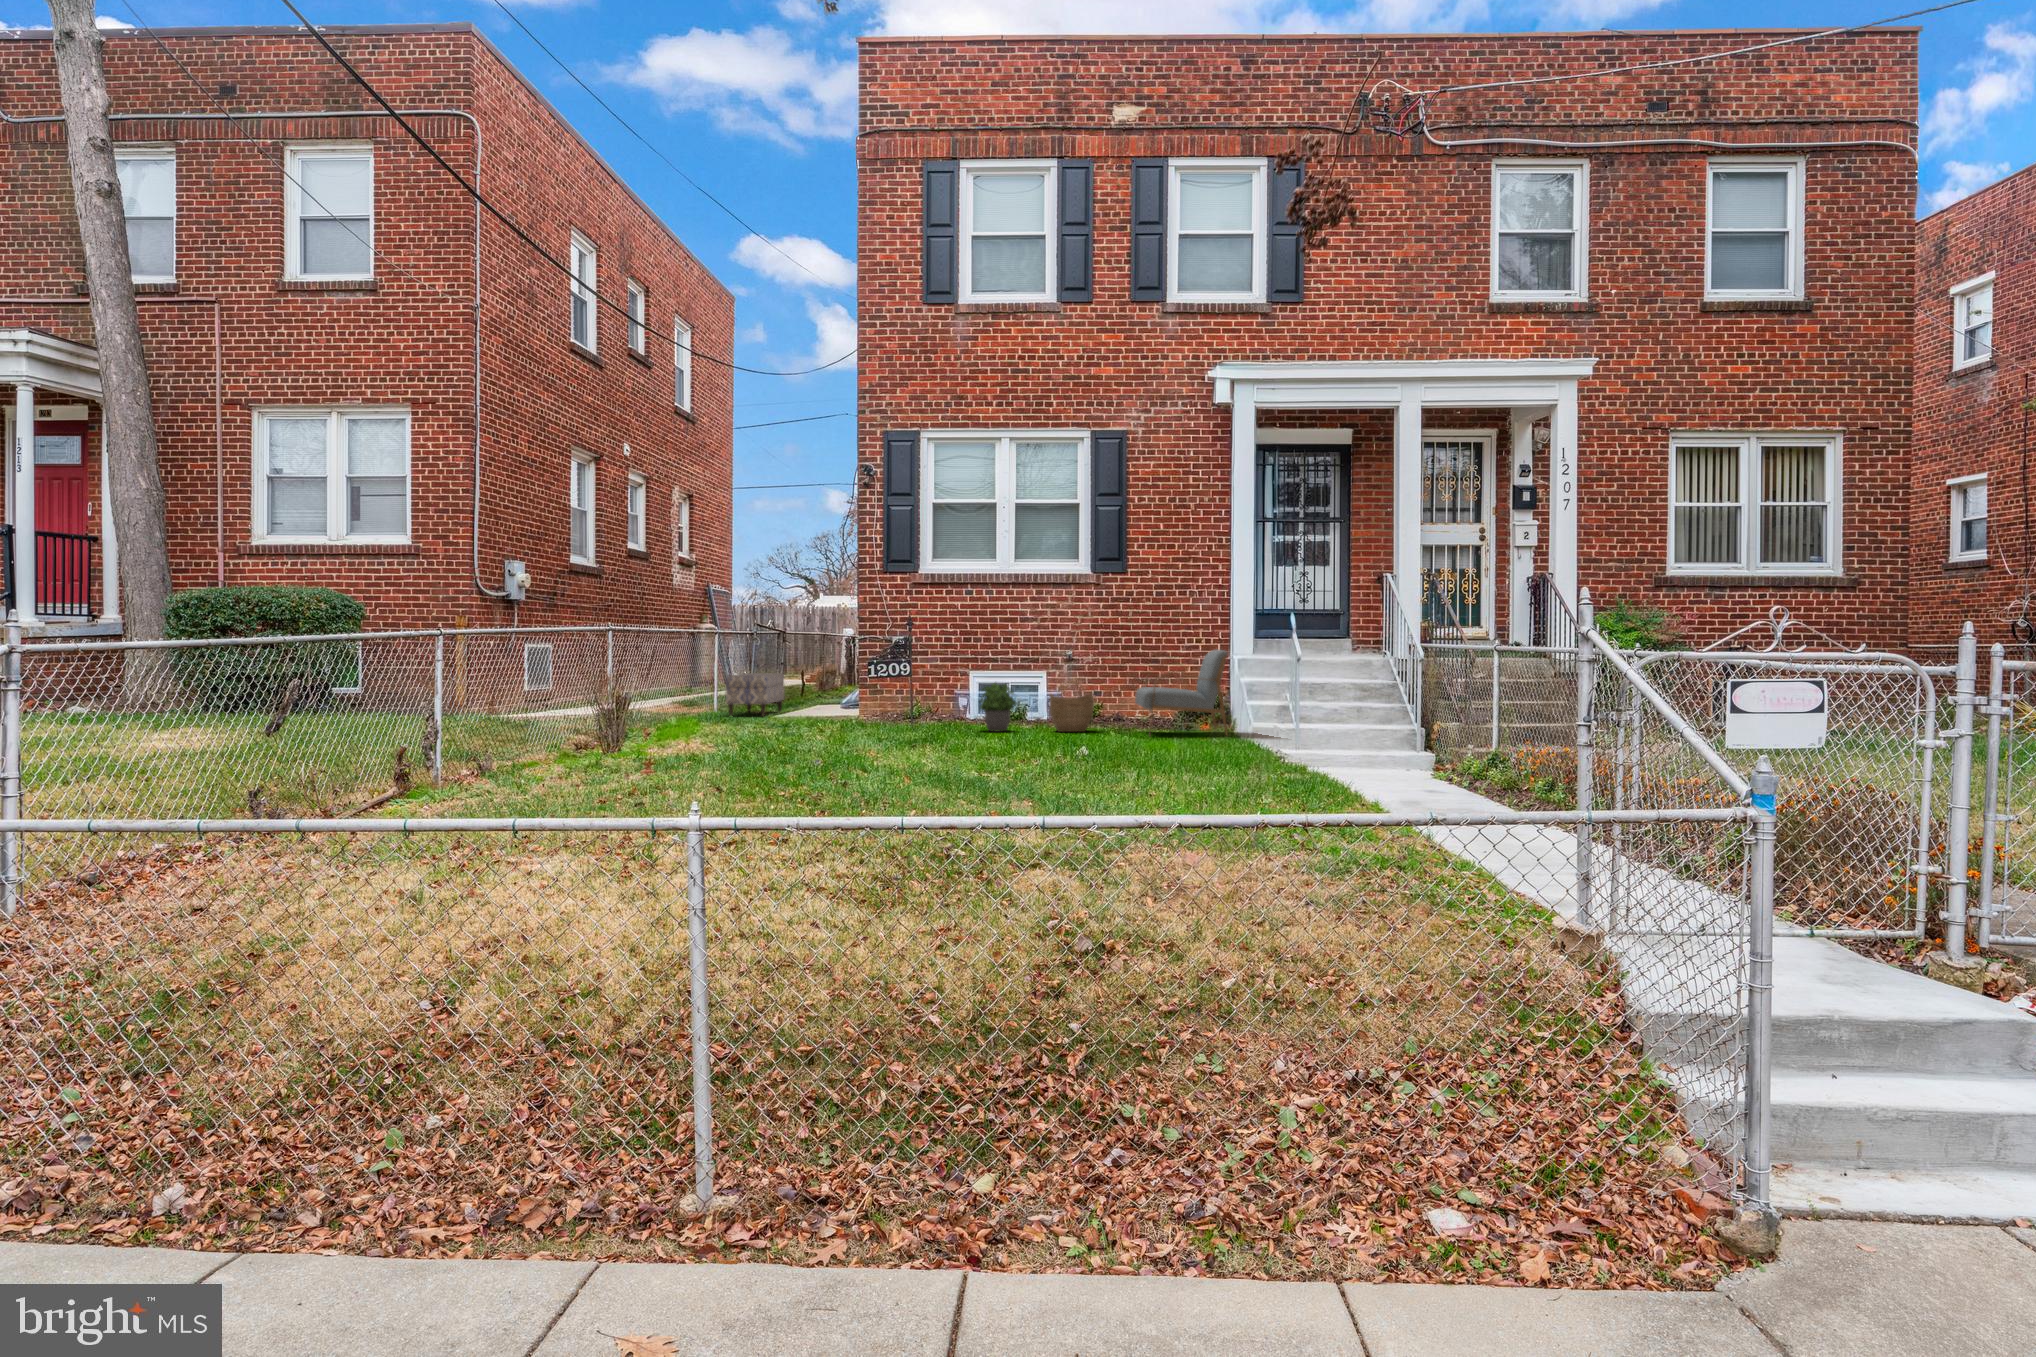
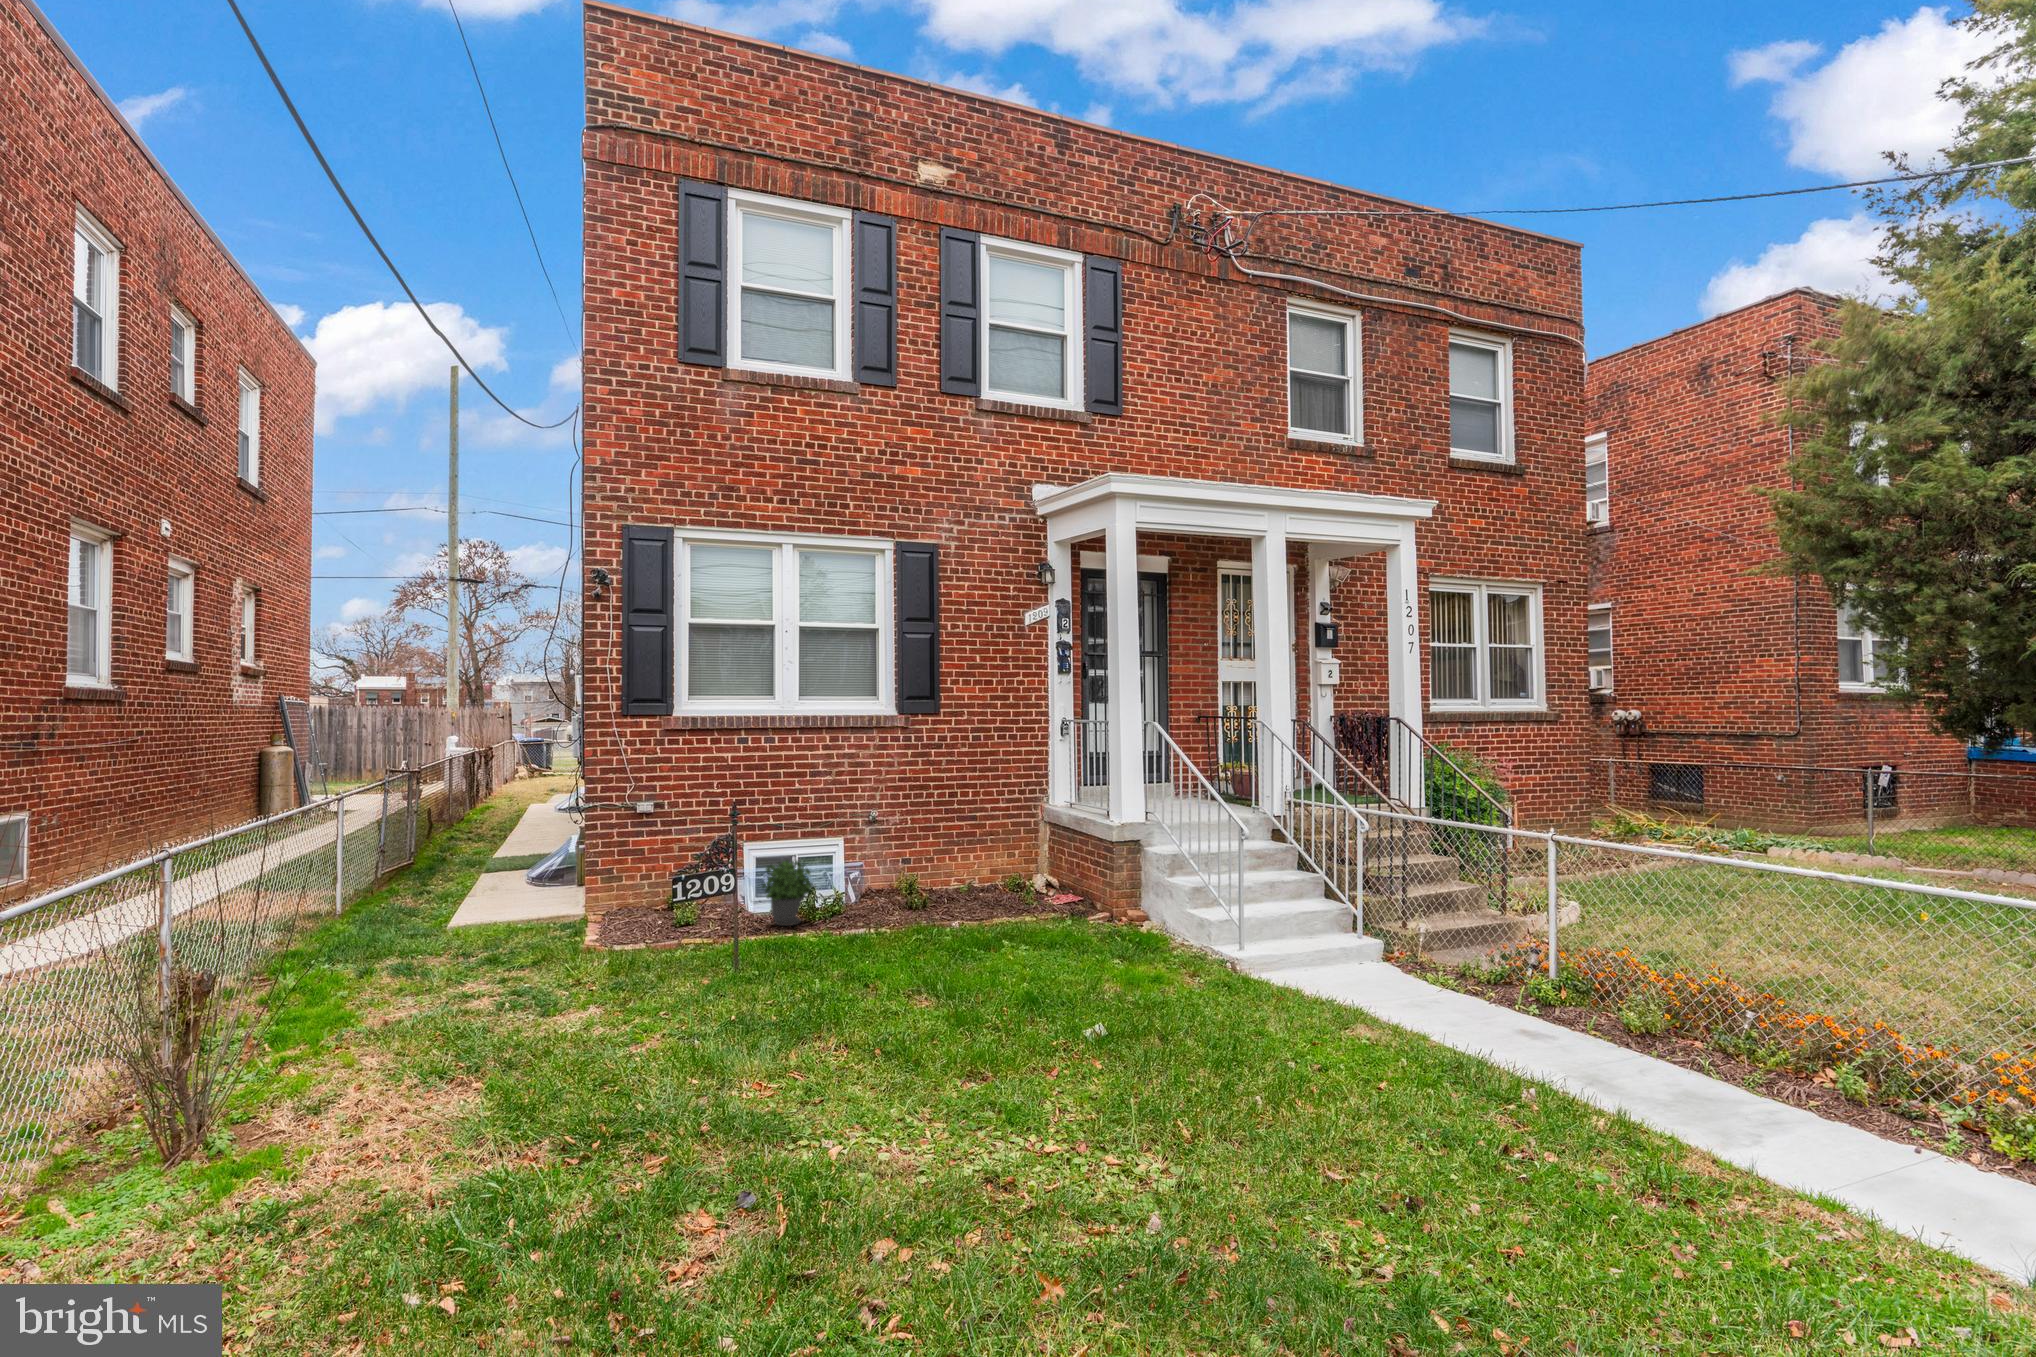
chair: present [1135,650,1228,735] -> none [958,805,1083,924]
bench: present [725,673,785,717] -> none [339,835,420,910]
woven basket: present [1049,682,1094,732] -> none [853,851,909,919]

